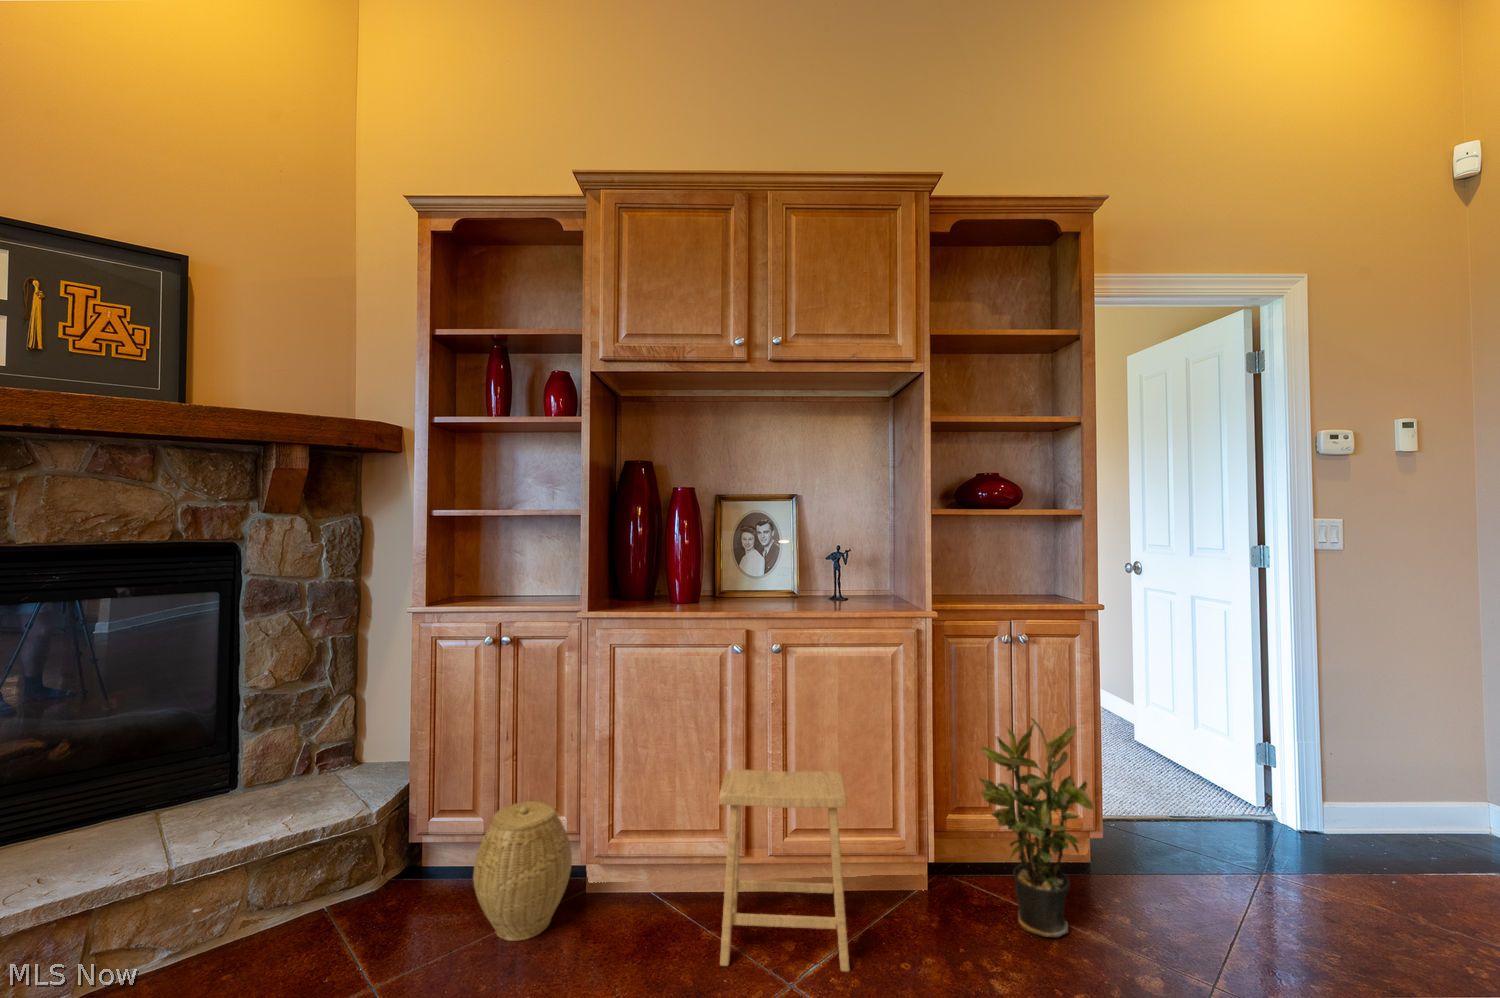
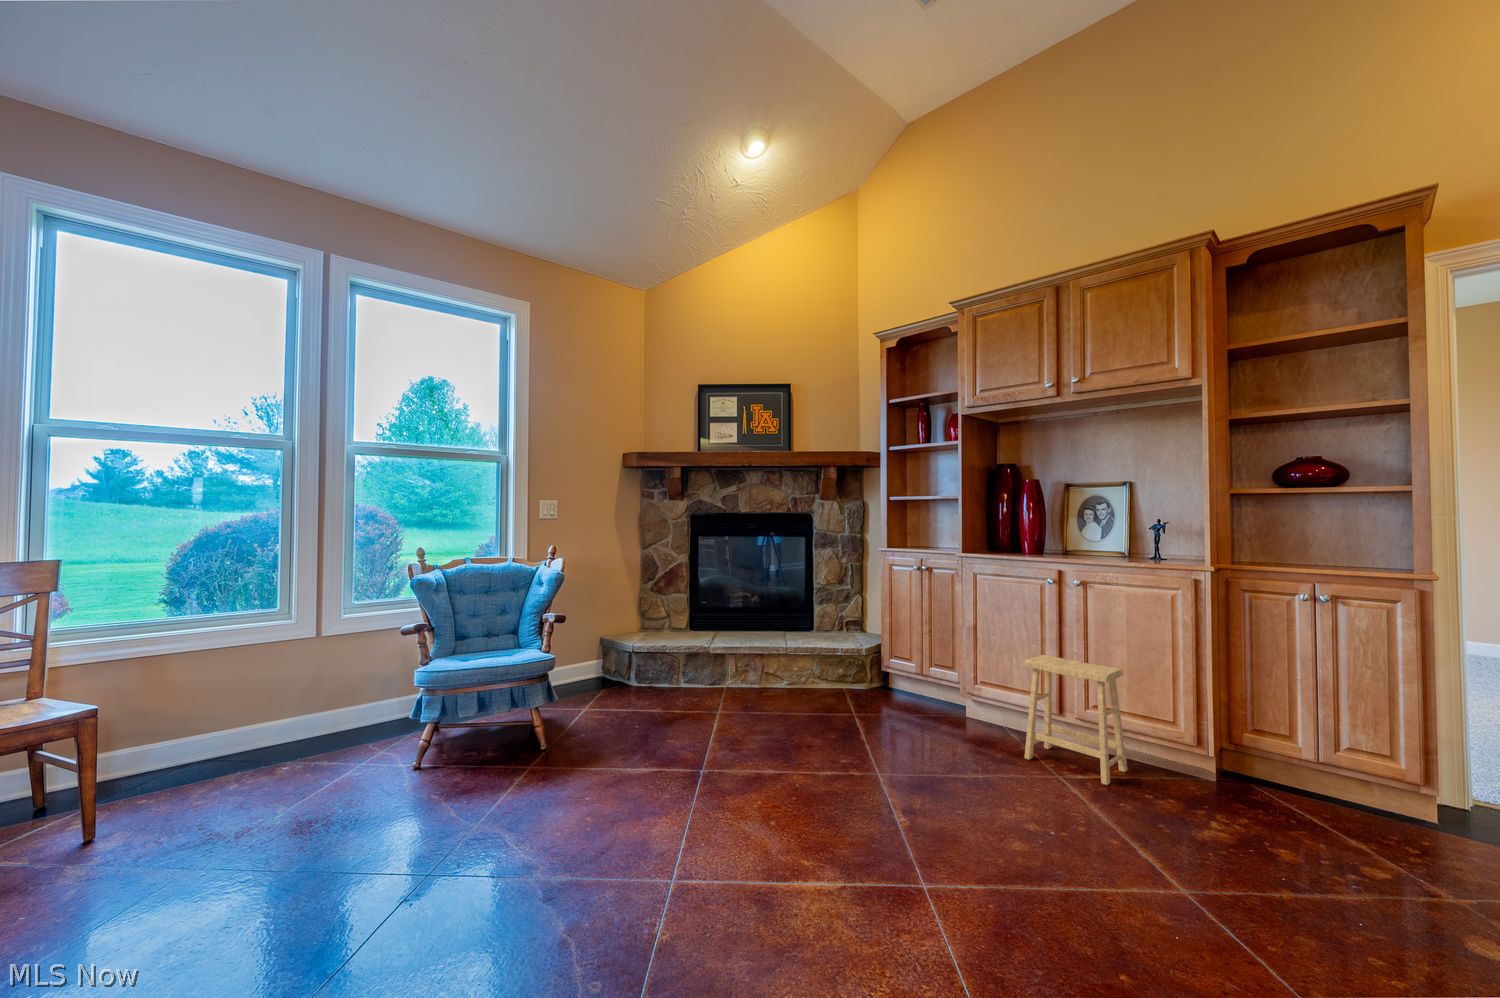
potted plant: present [980,718,1093,938] -> none [1243,658,1365,833]
woven basket: present [473,801,572,941] -> none [903,655,955,722]

